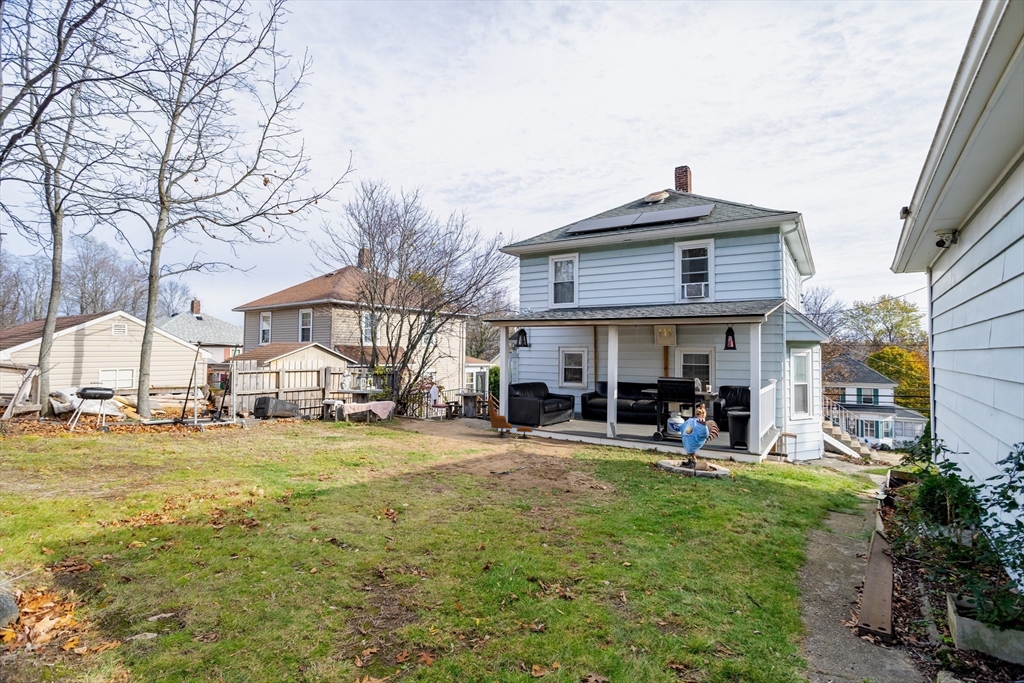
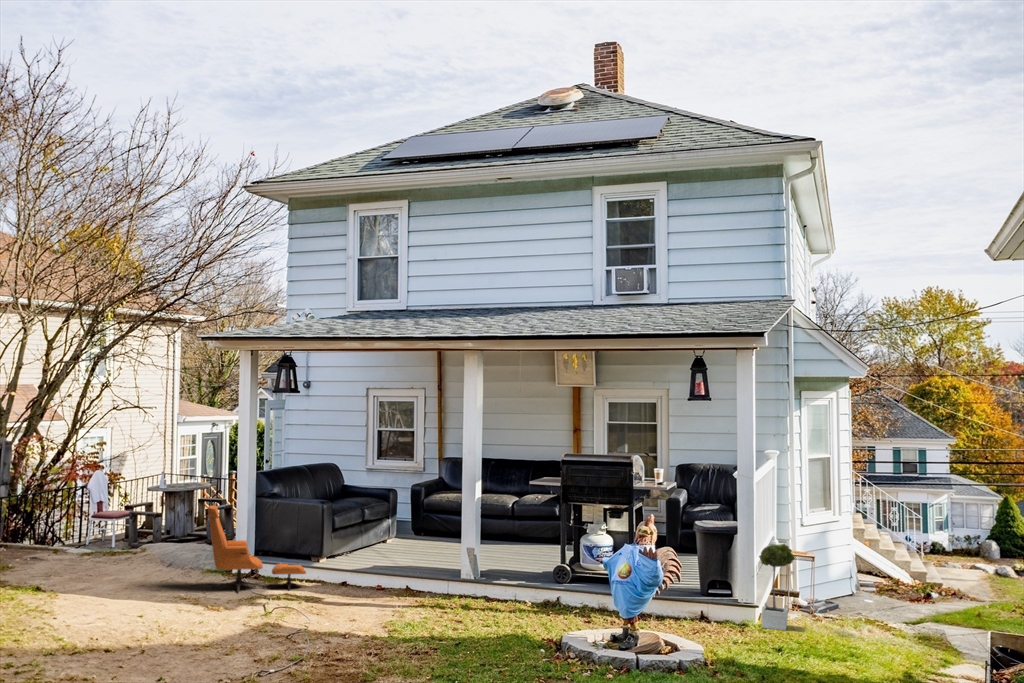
potted tree: none [764,425,785,470] -> present [759,544,795,630]

